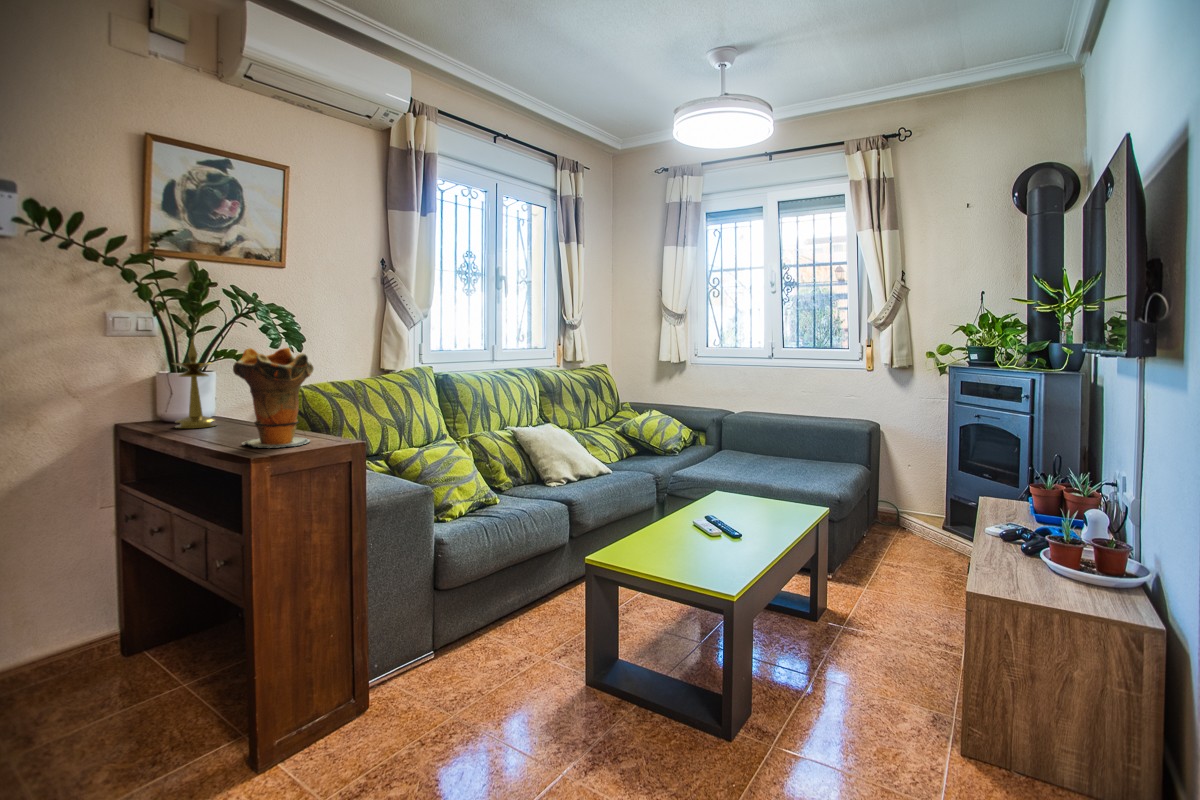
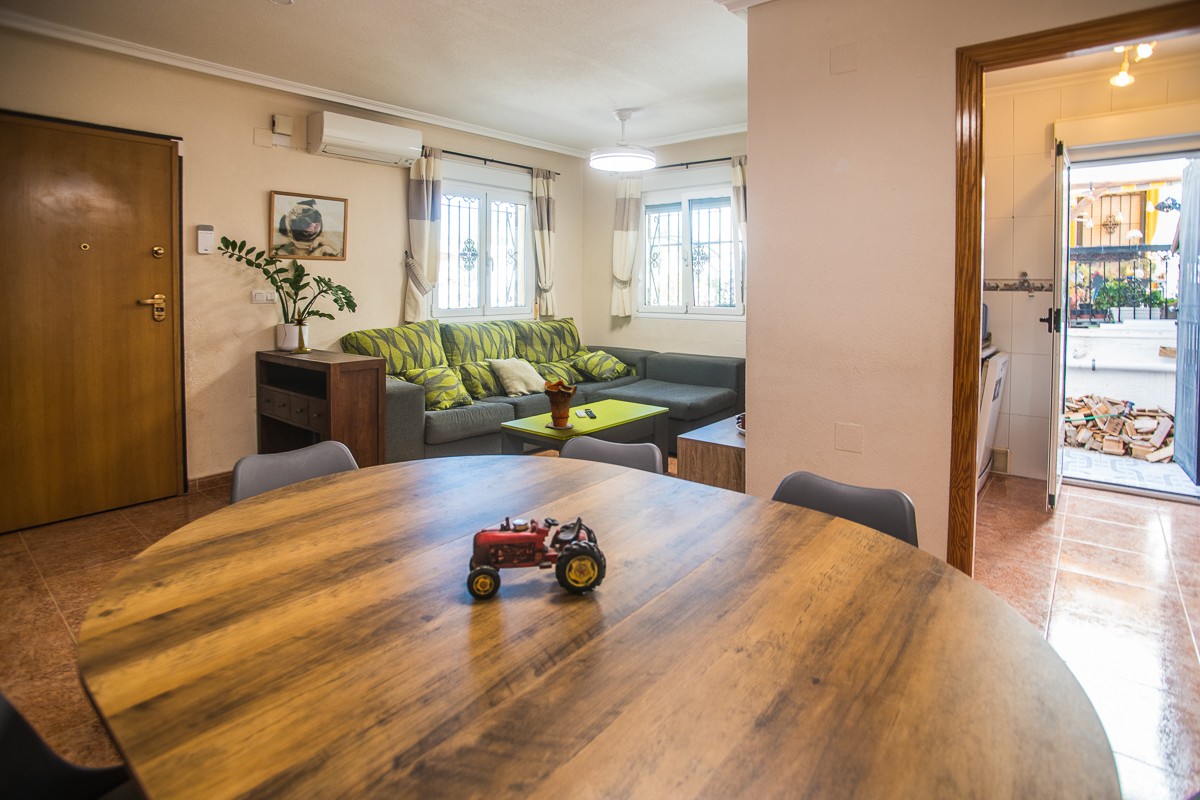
decorative vase: present [233,348,314,448] -> present [544,379,577,429]

